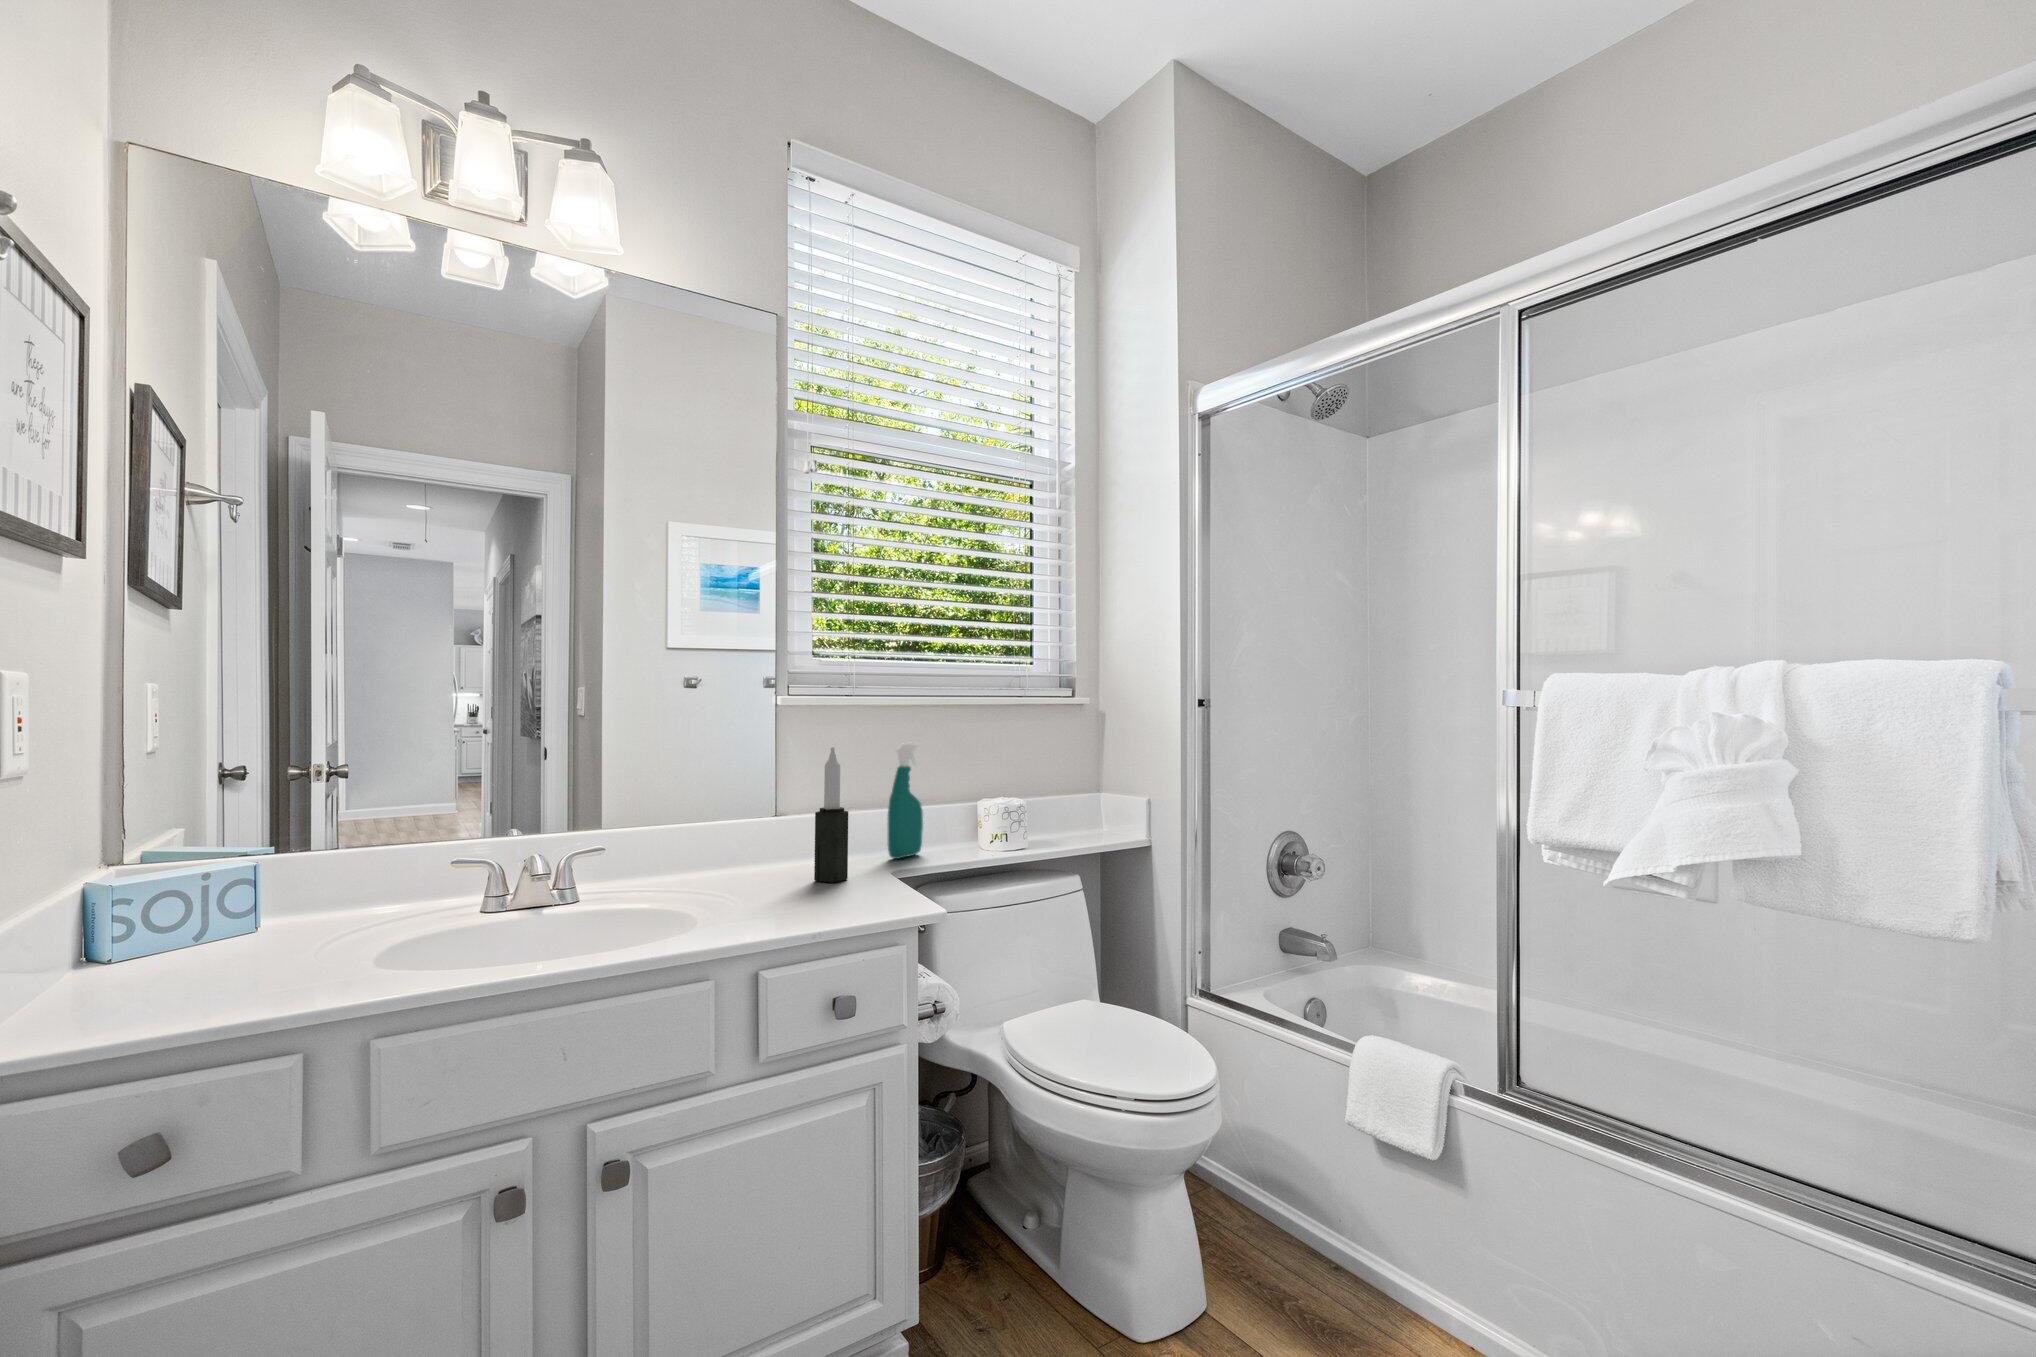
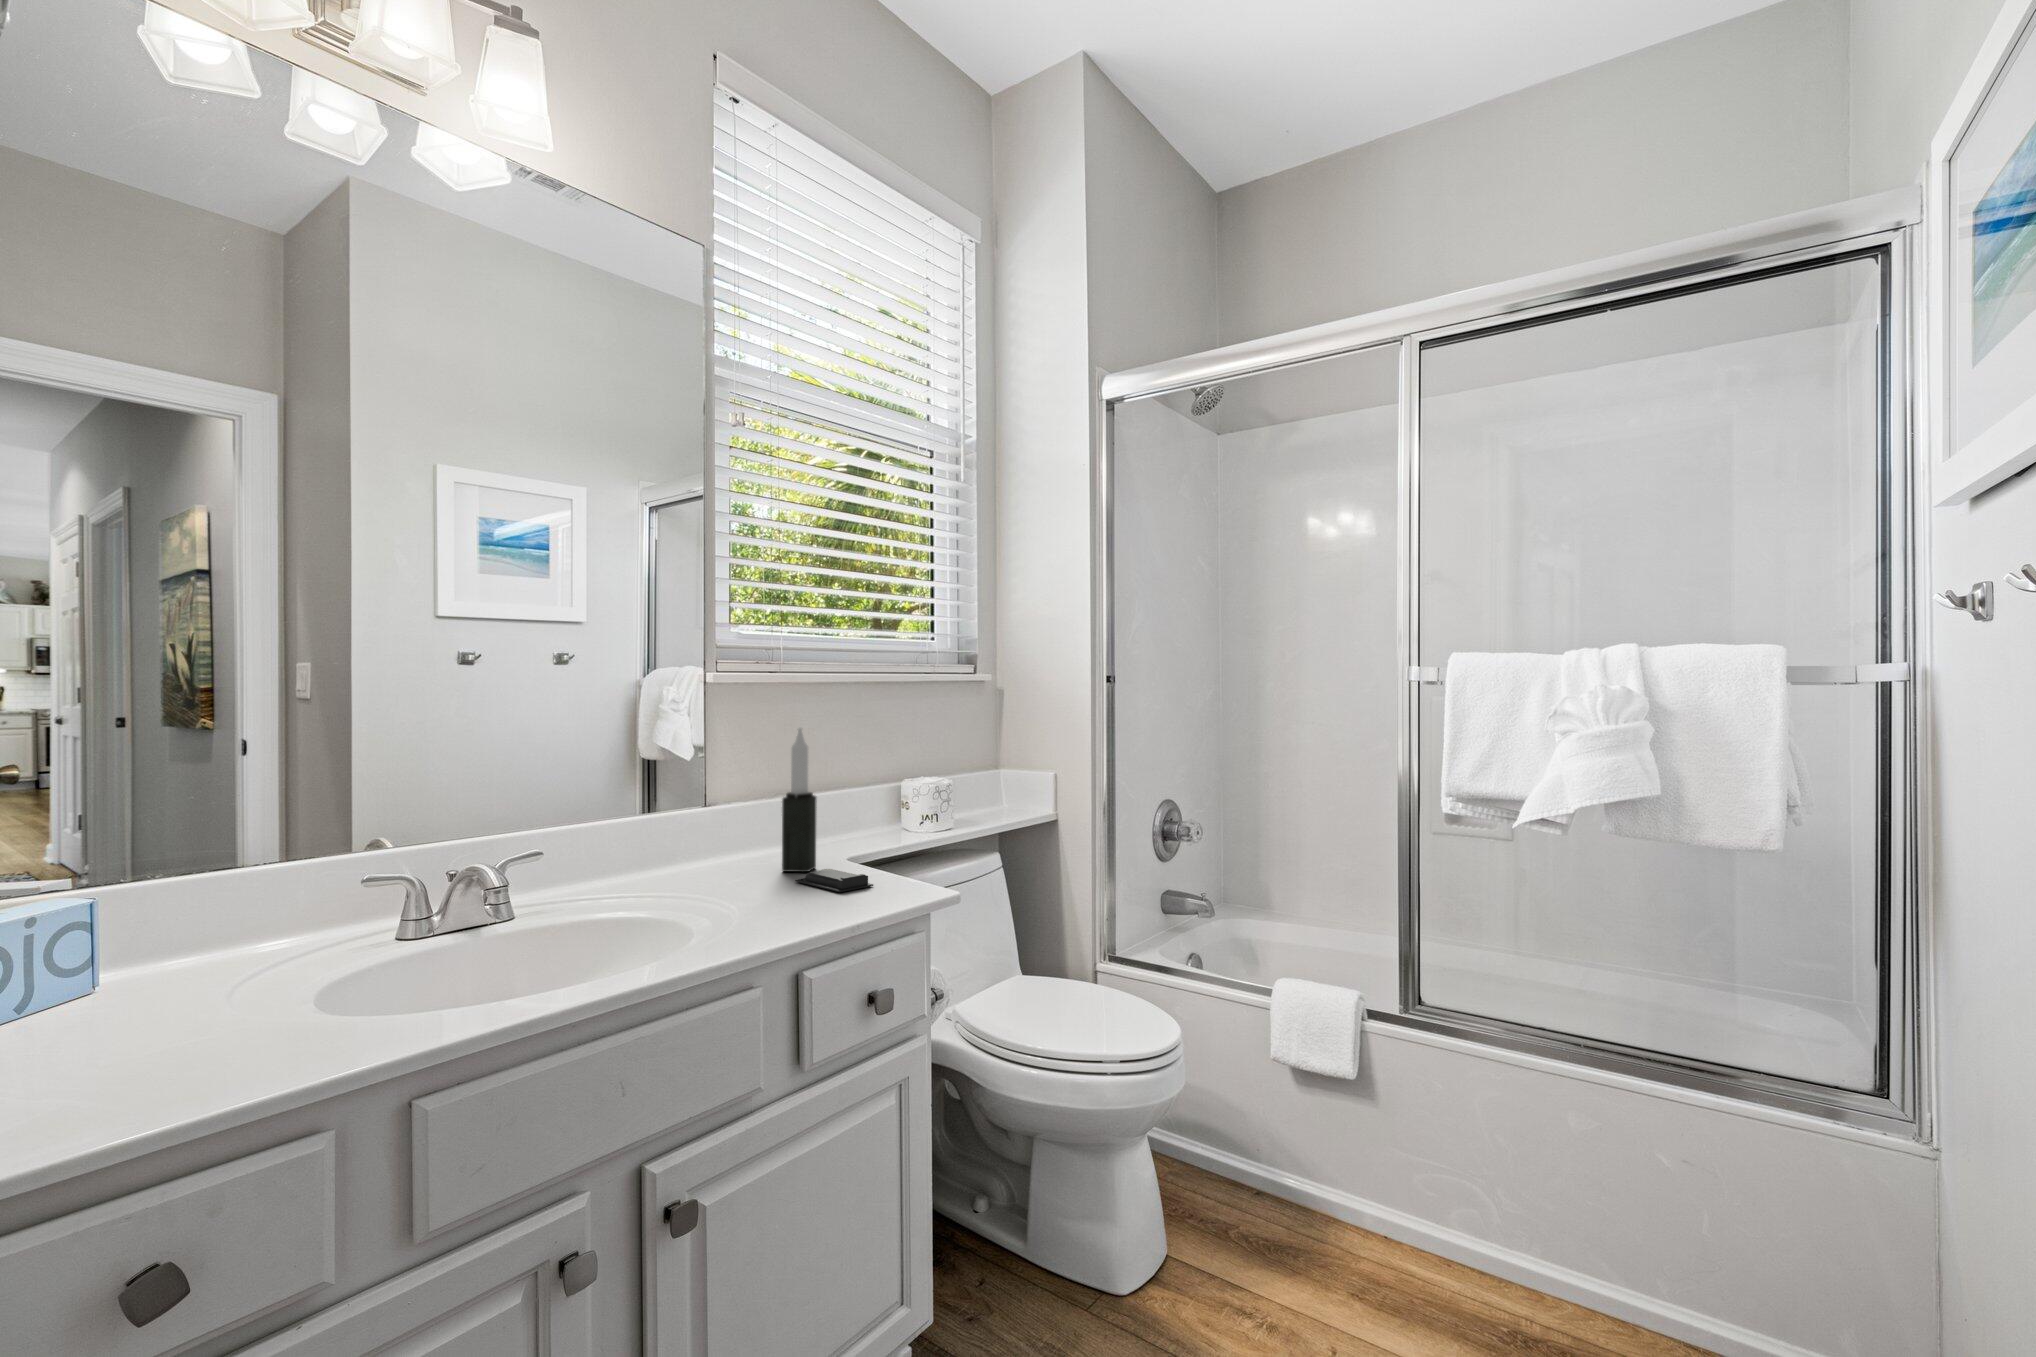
spray bottle: present [888,743,923,859] -> none [827,722,857,845]
soap bar: none [812,880,871,903] -> present [795,869,873,892]

